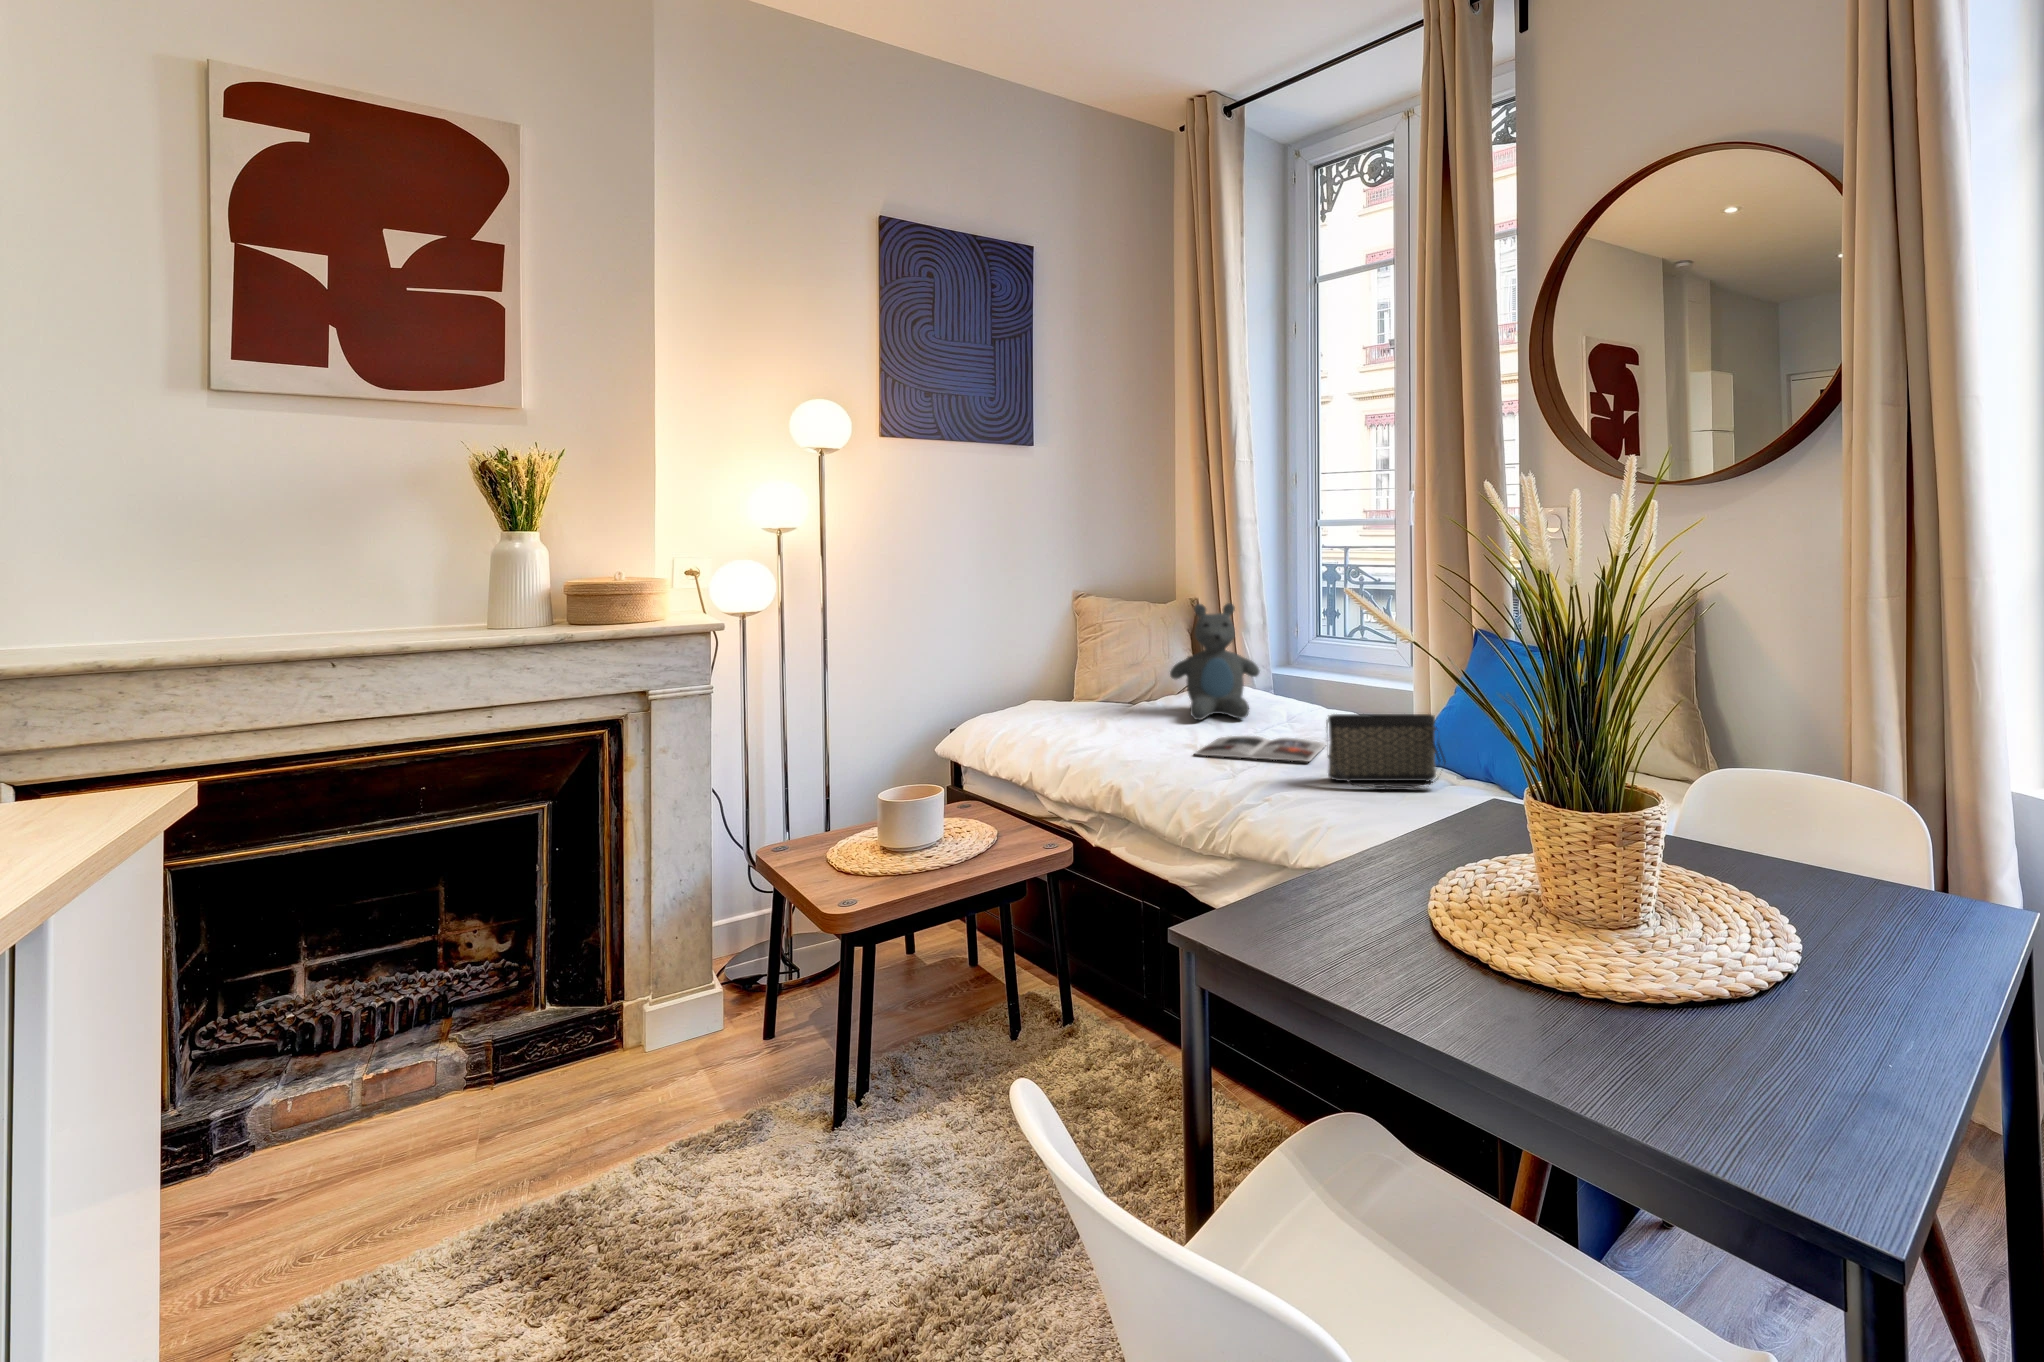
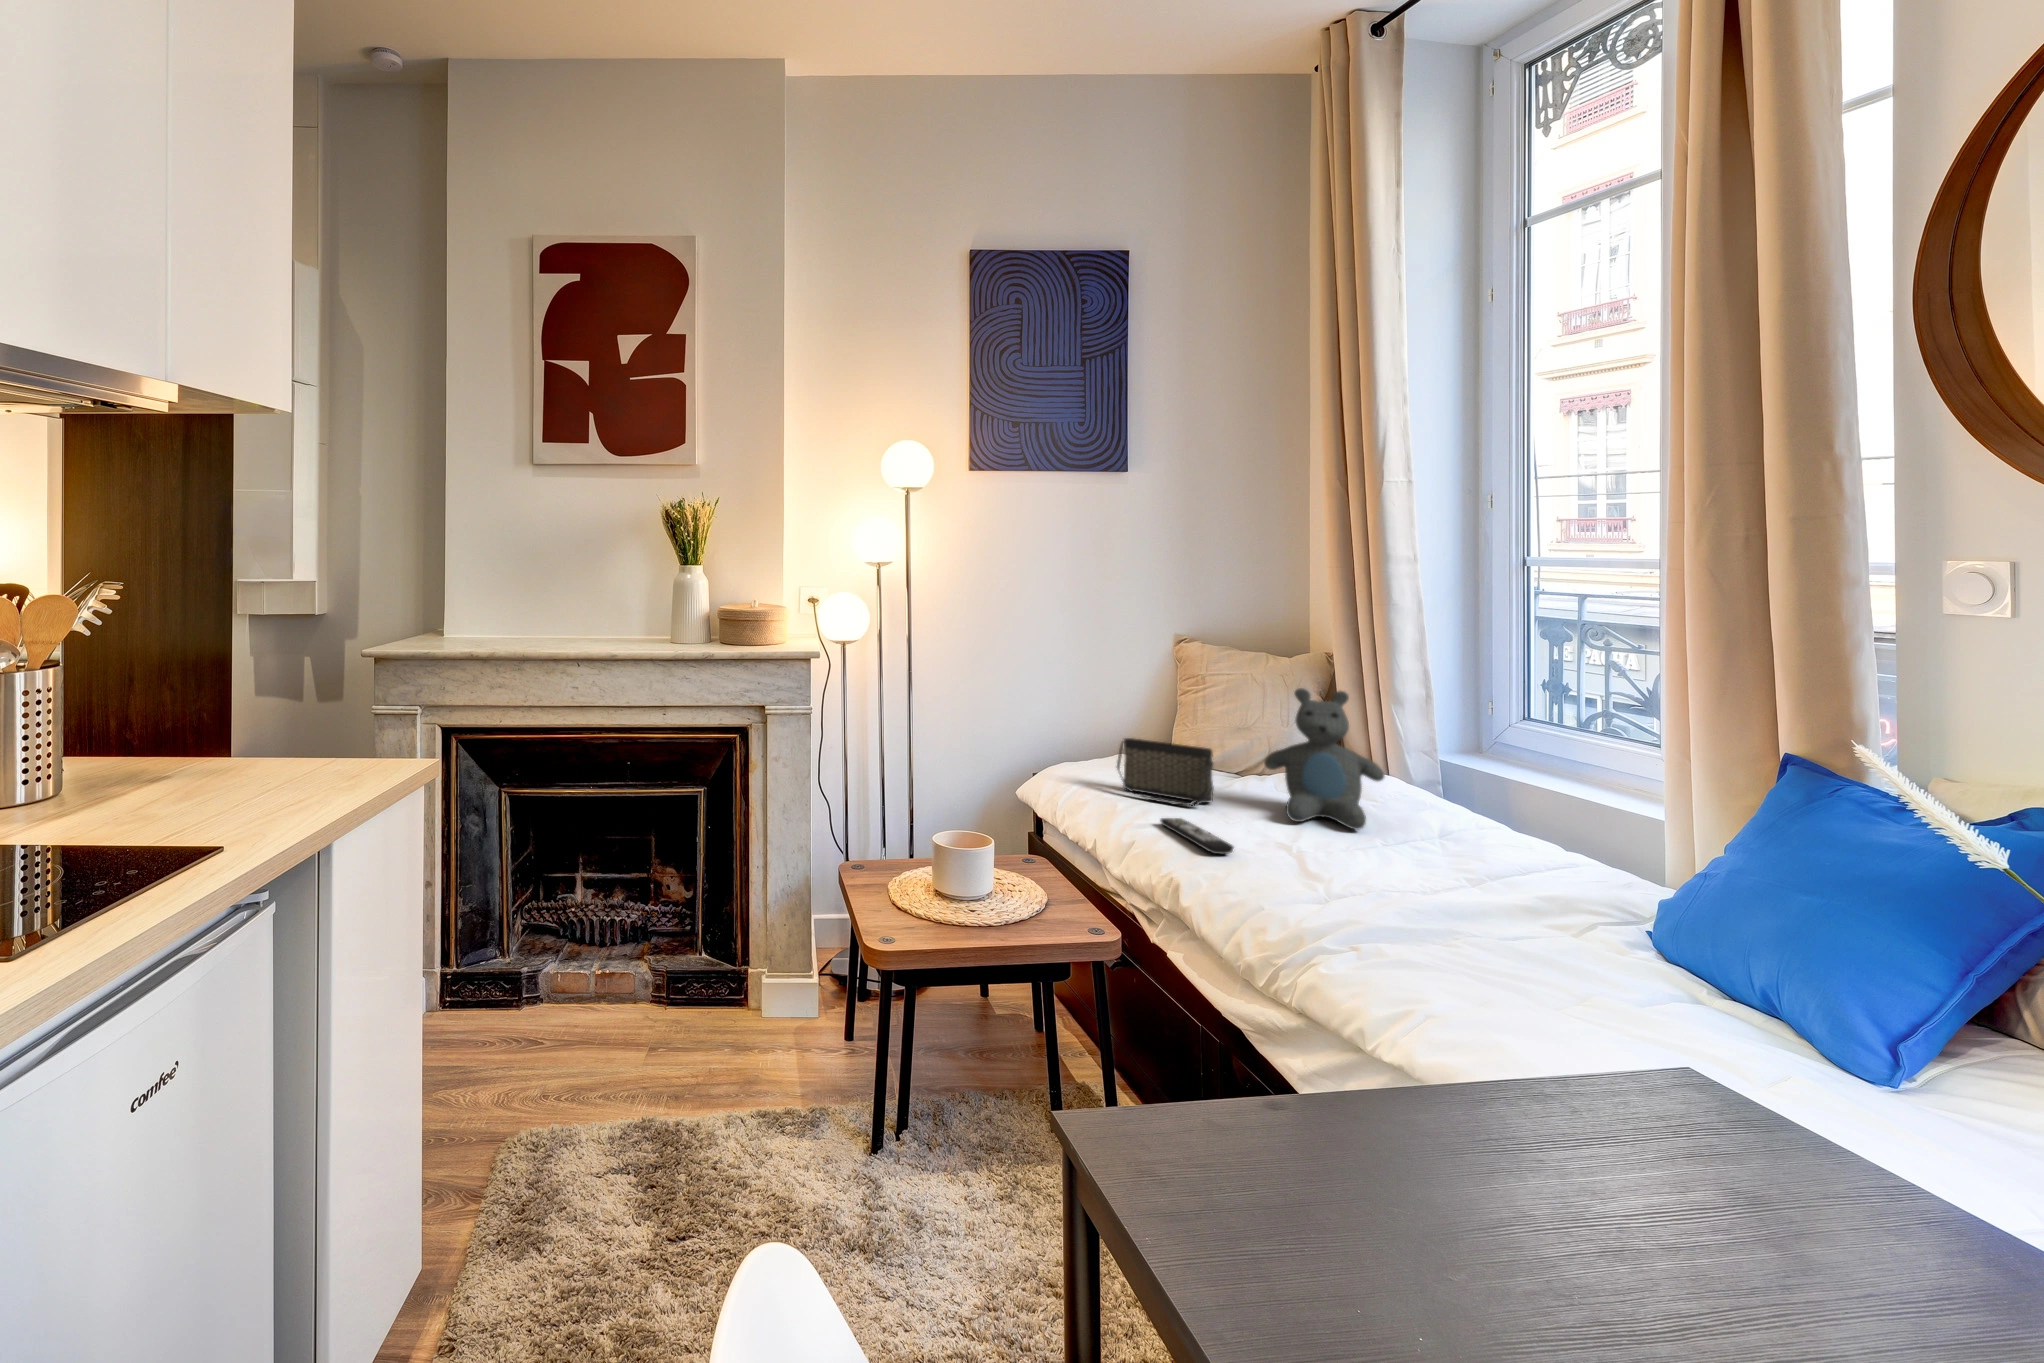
handbag: present [1326,714,1446,790] -> present [1117,738,1214,806]
remote control: none [1091,733,1159,756] -> present [1160,818,1233,854]
magazine: present [1195,736,1325,762] -> none [1276,849,1473,908]

